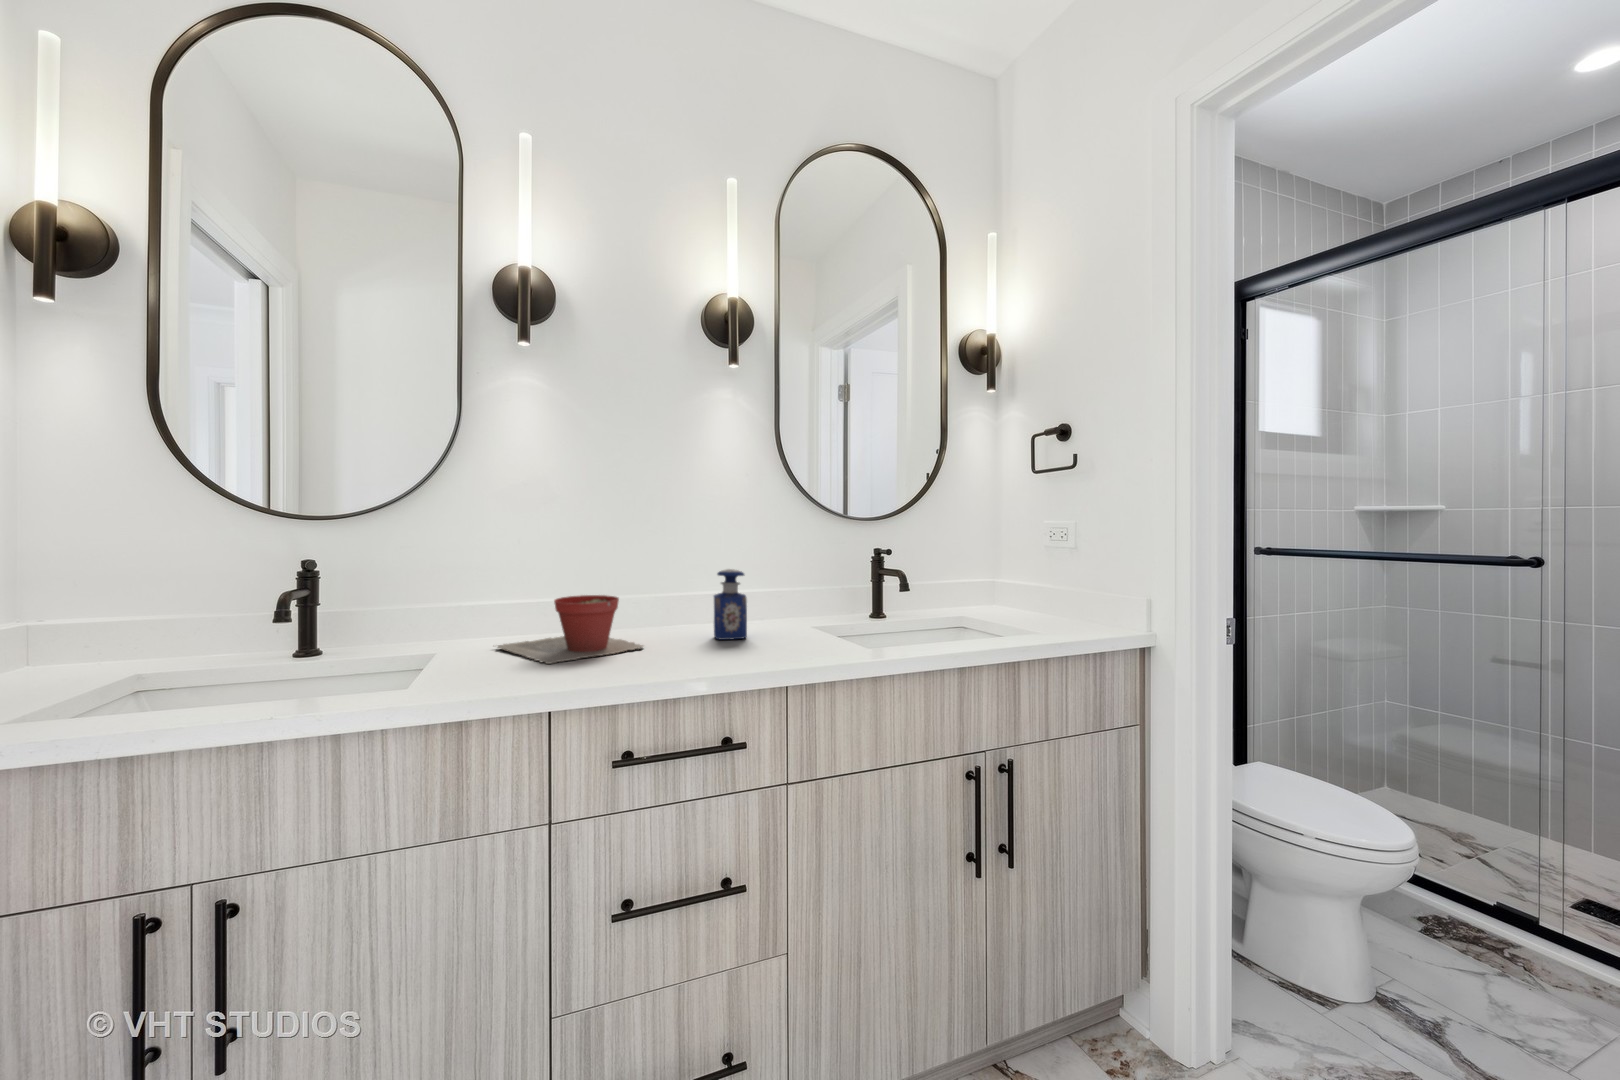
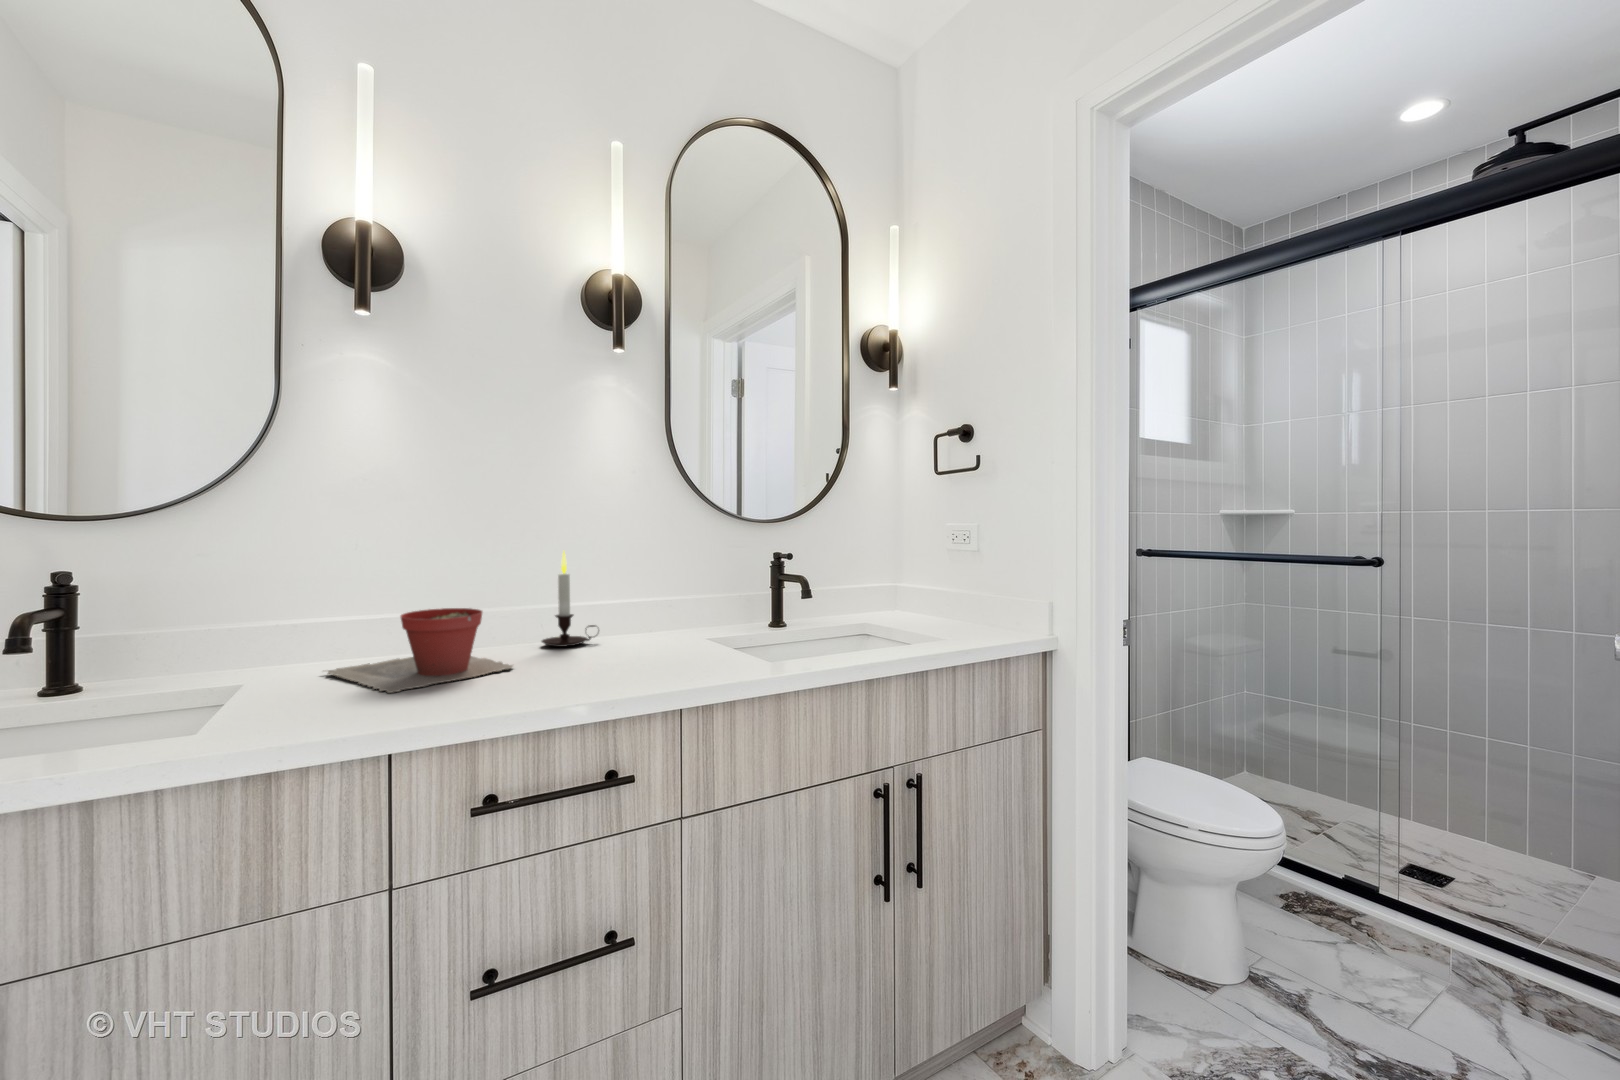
candle: none [665,546,715,632] -> present [542,552,596,647]
perfume bottle: present [714,569,747,640] -> none [597,576,635,655]

